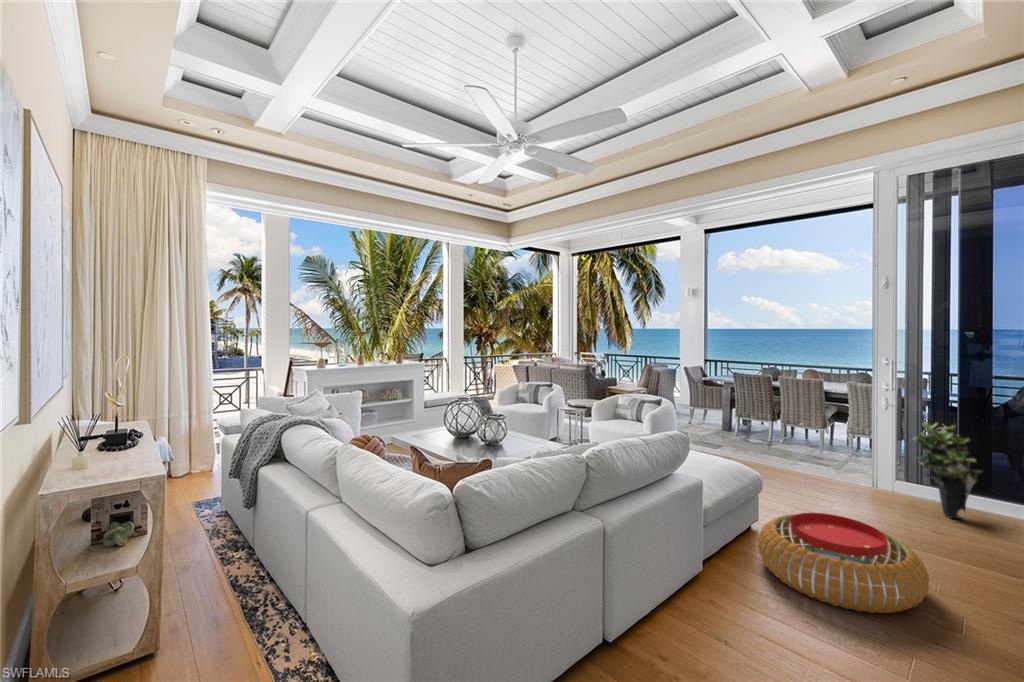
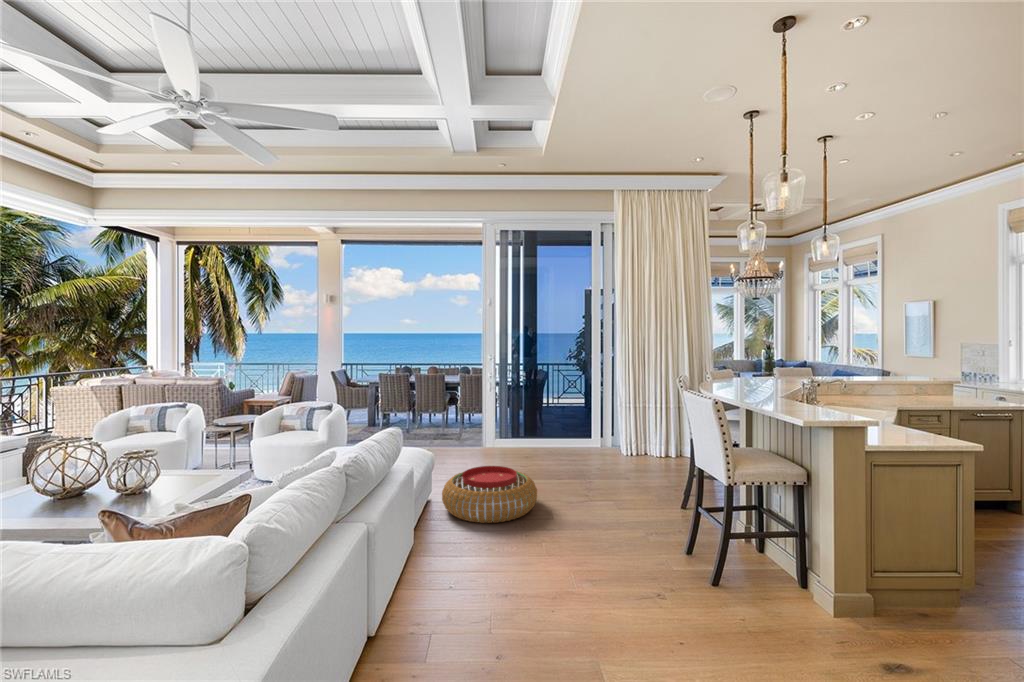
potted plant: present [914,423,982,519] -> none [508,396,542,456]

